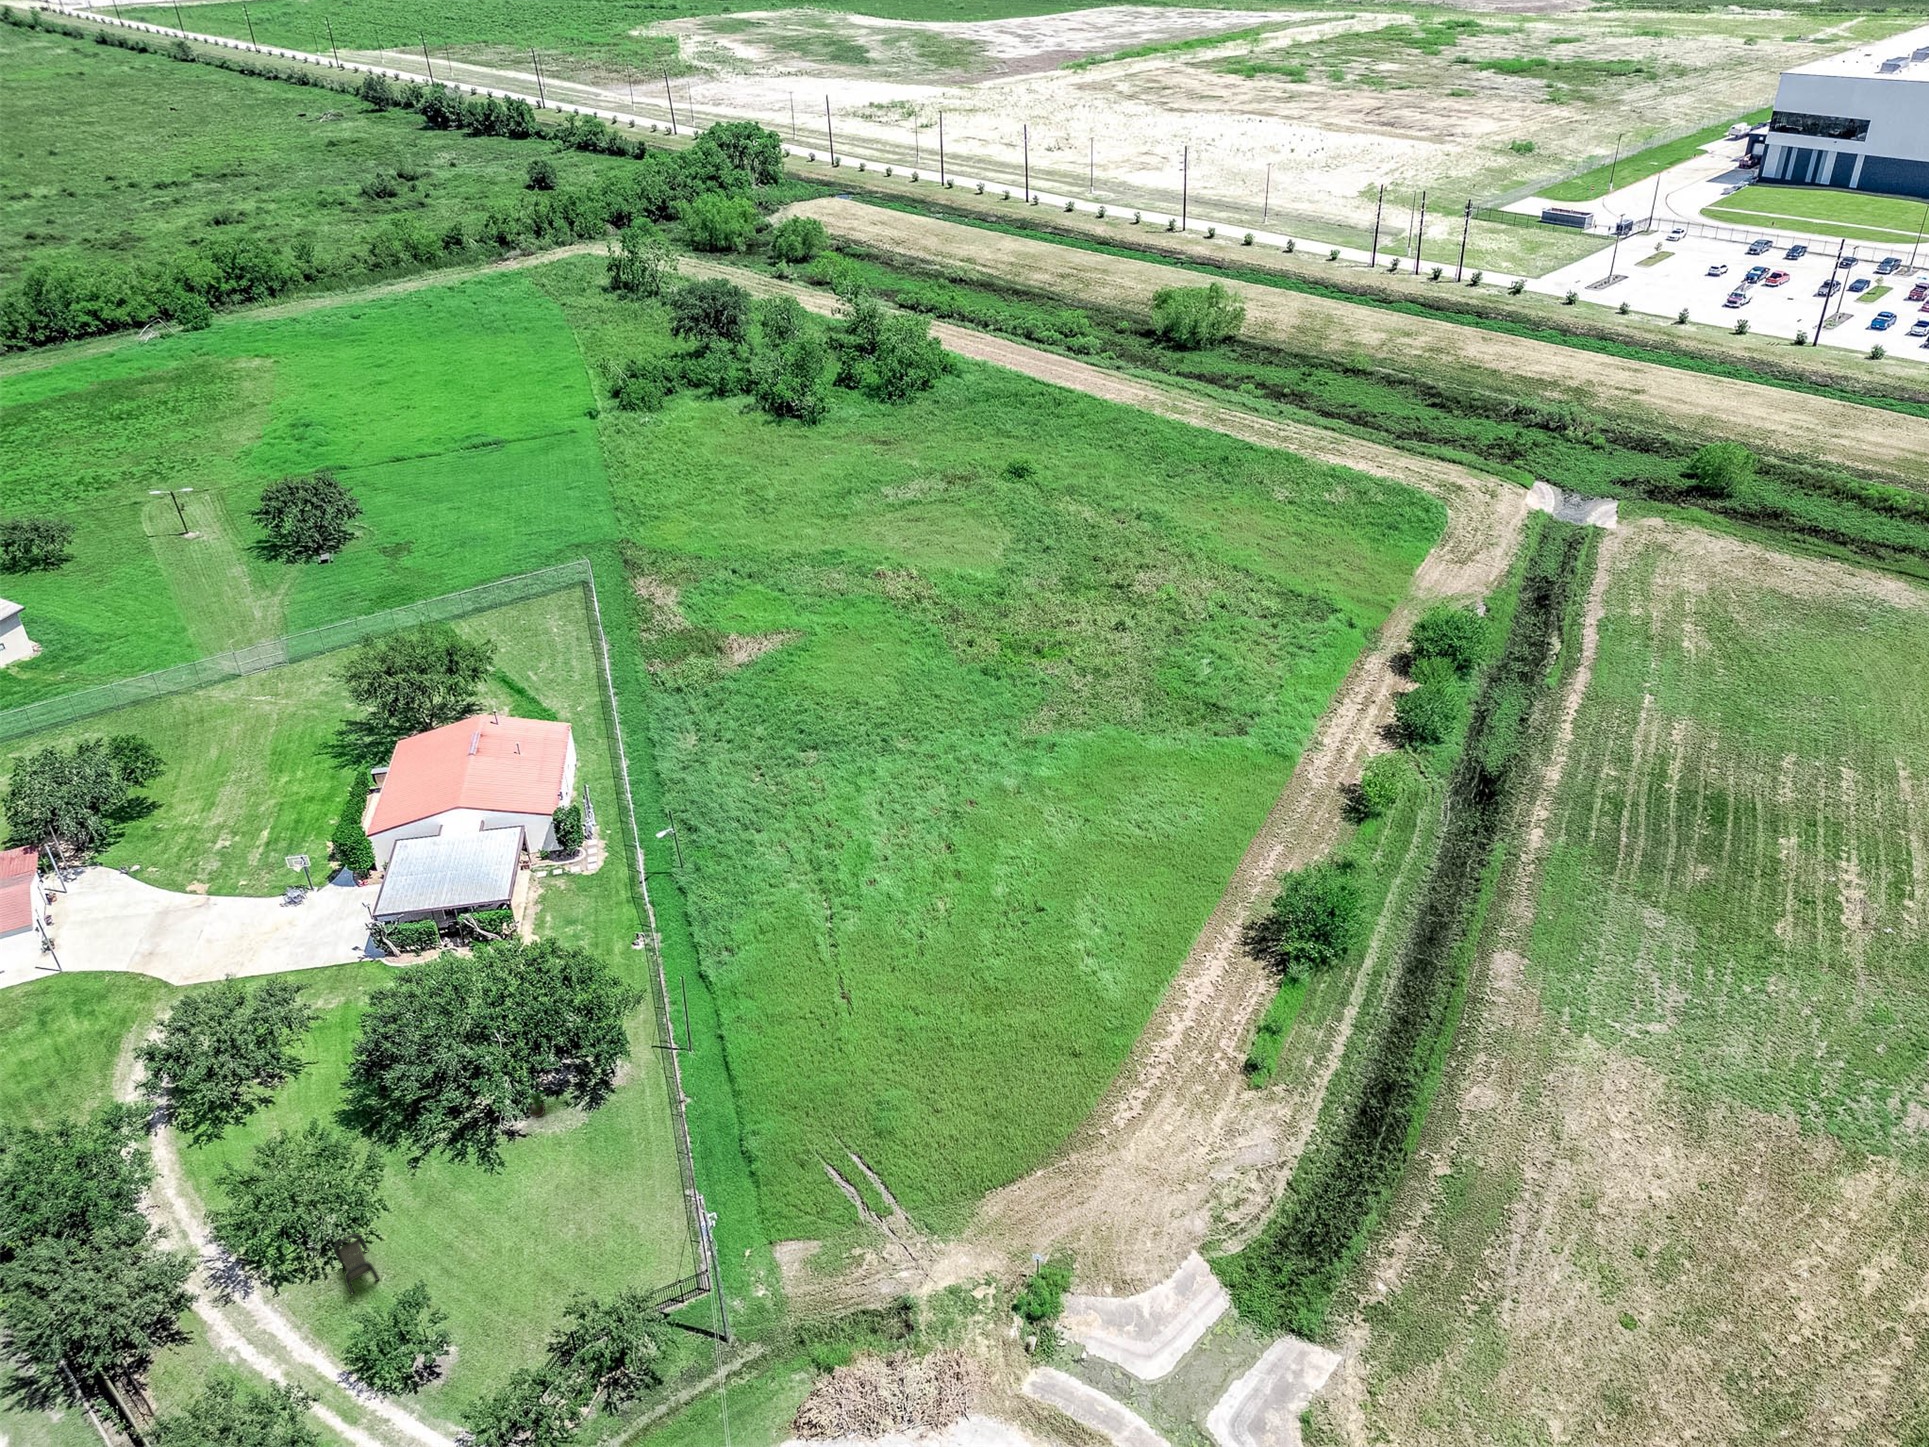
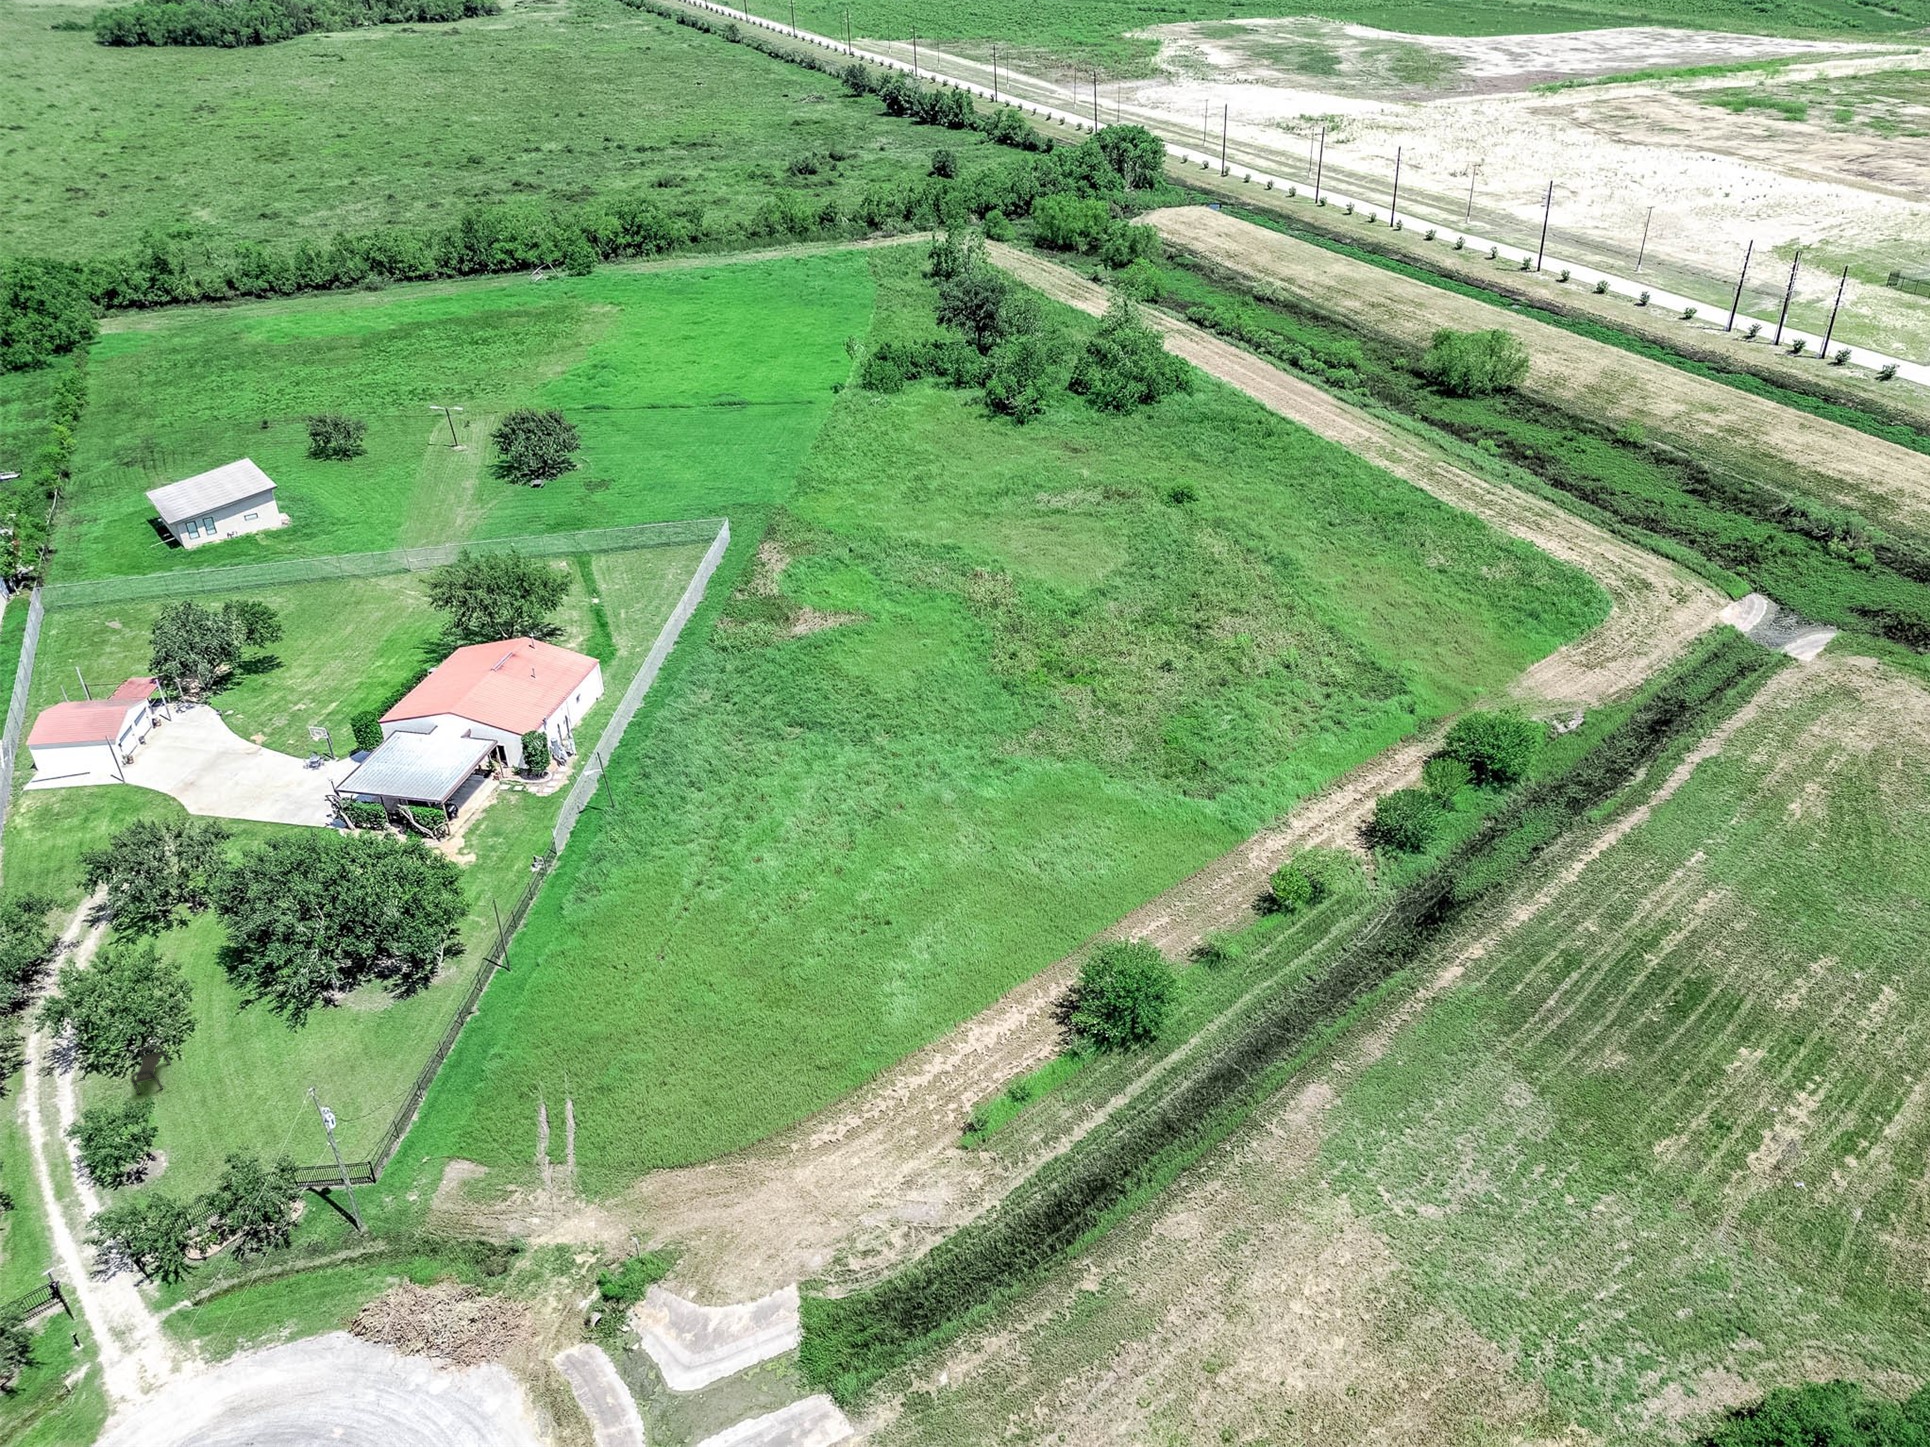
potted tree: present [529,1092,545,1117] -> none [339,970,358,994]

